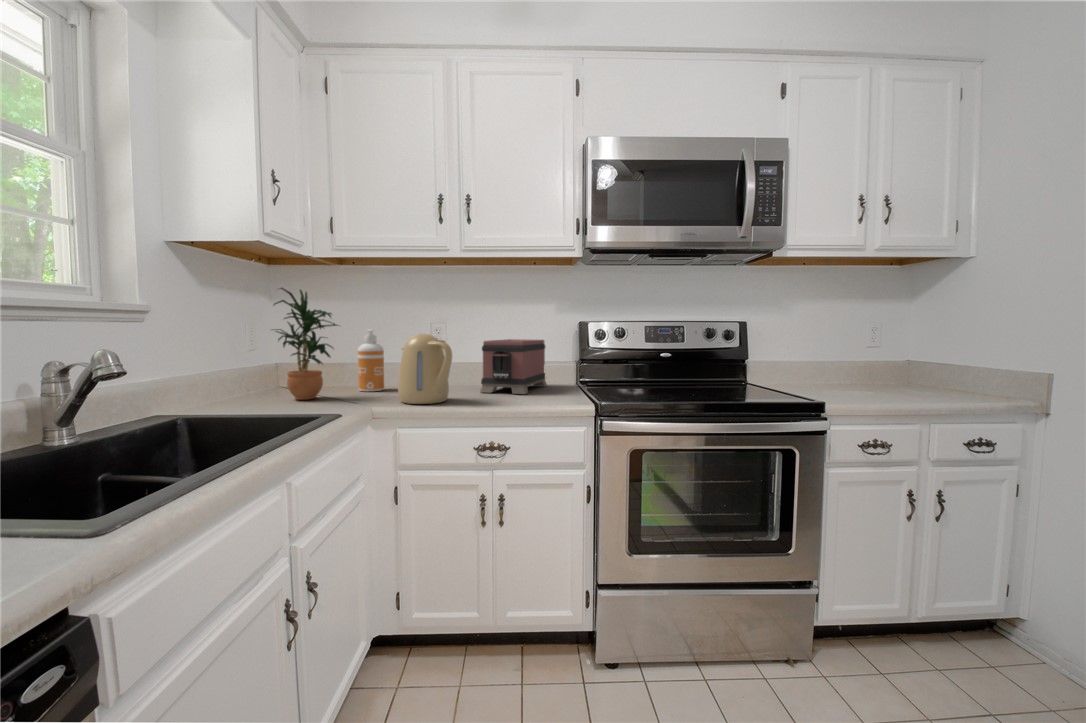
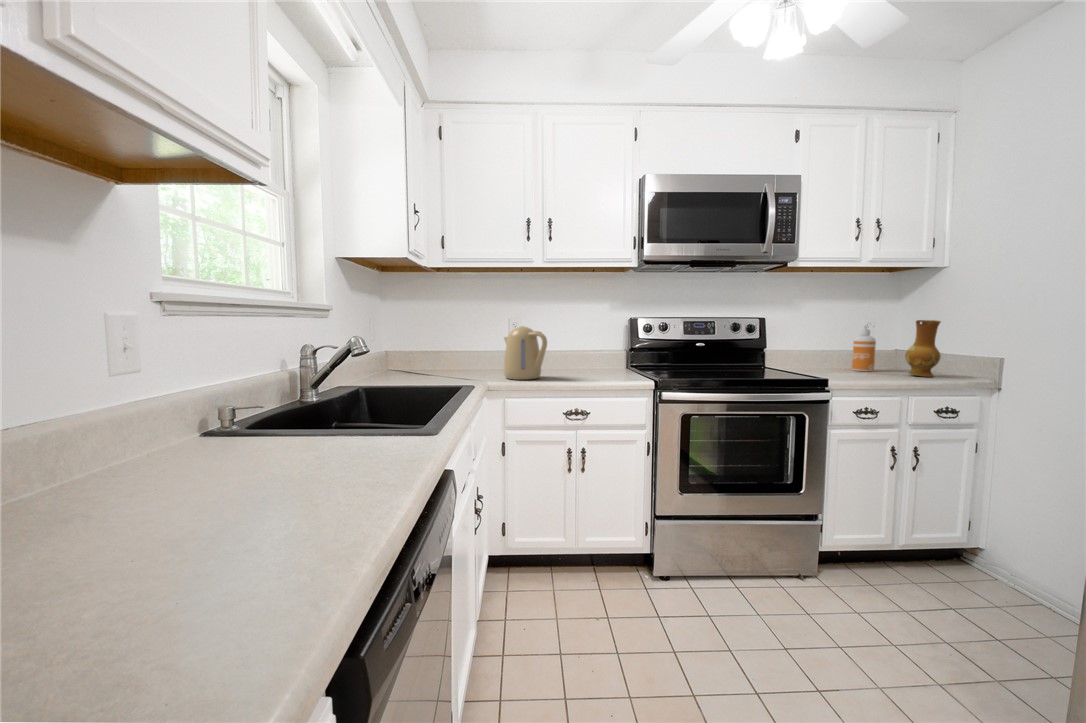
potted plant: present [273,288,338,400] -> none [406,291,458,377]
ceramic jug: none [924,325,970,398] -> present [905,320,941,377]
soap dispenser: present [358,329,384,391] -> present [852,325,876,371]
toaster: present [480,339,547,394] -> none [558,332,605,374]

